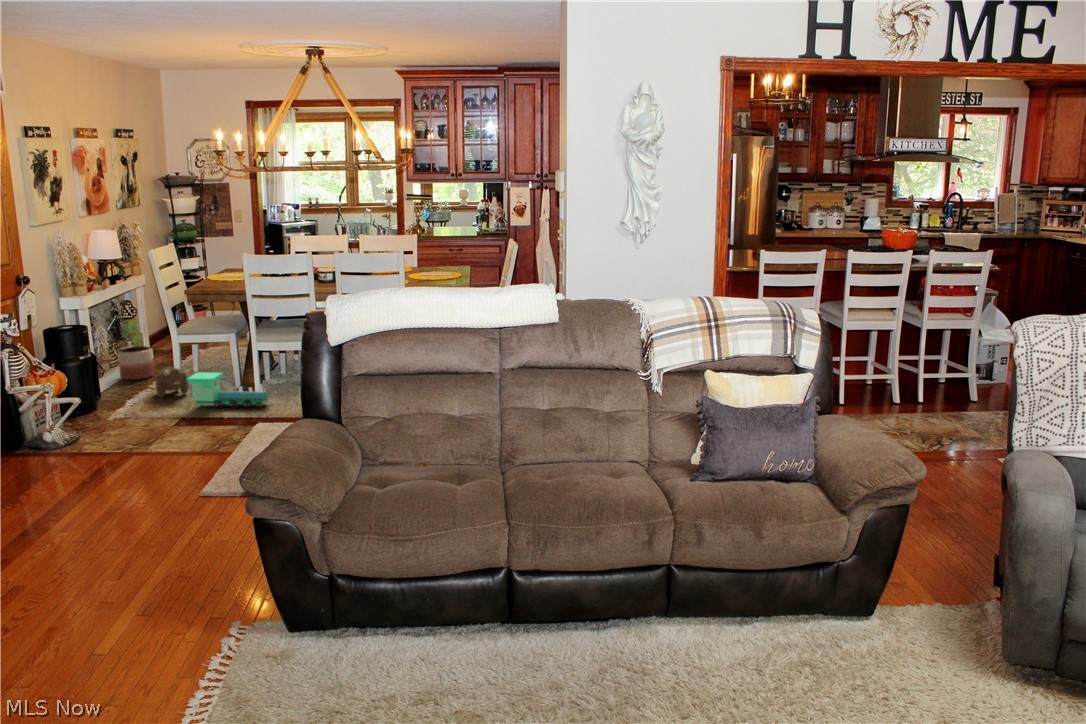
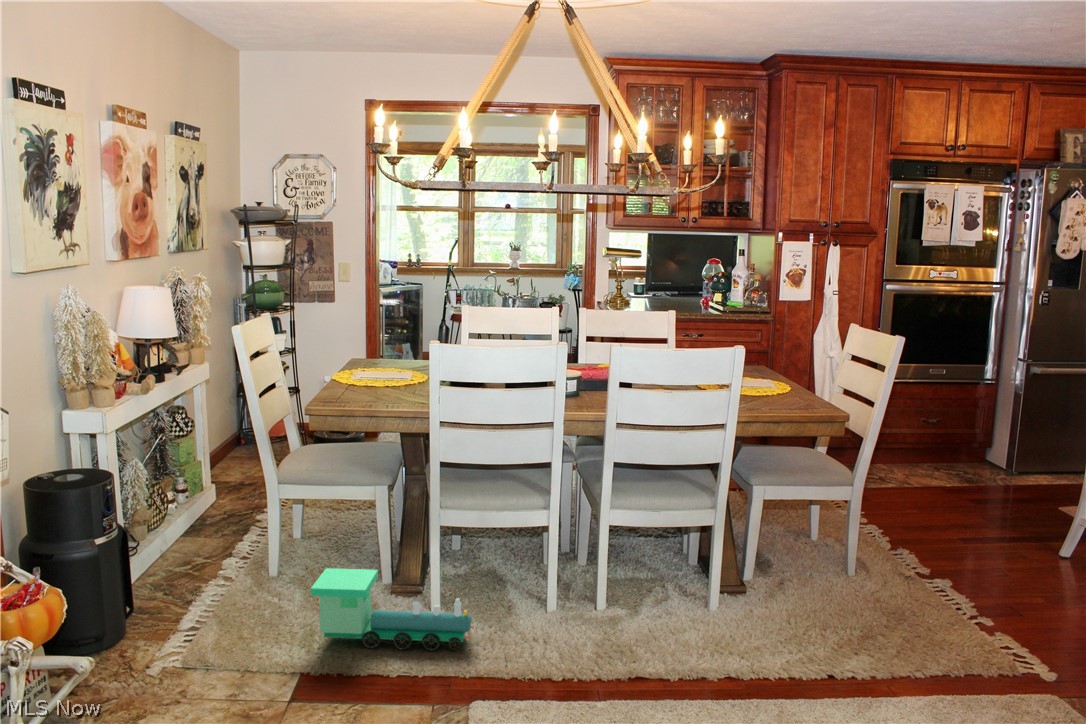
planter: present [118,346,154,380] -> none [163,491,225,557]
plush toy: present [155,367,189,398] -> none [237,546,300,610]

